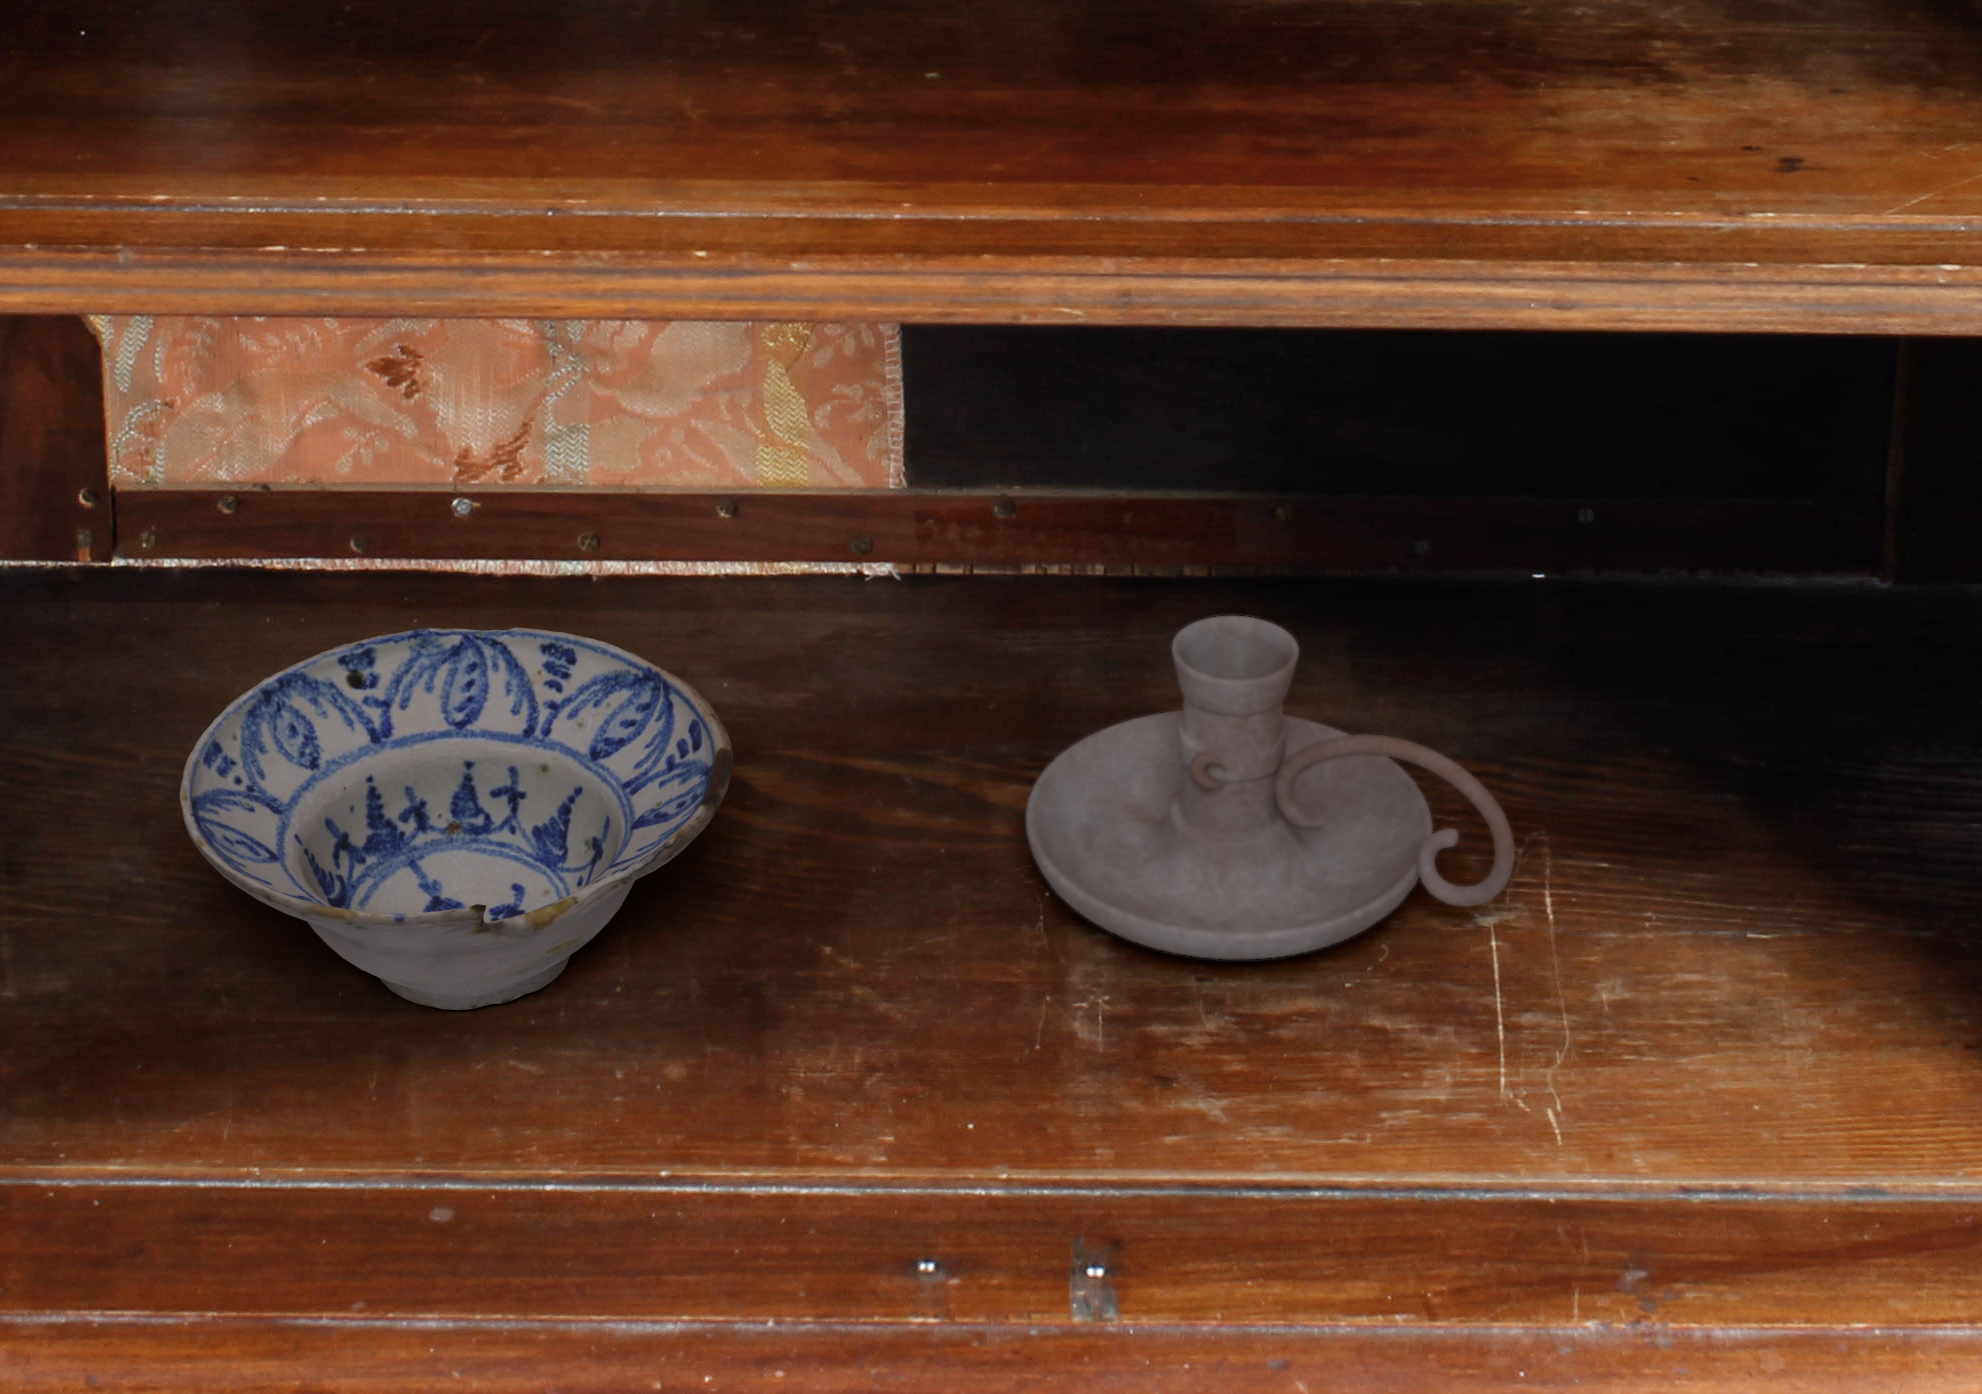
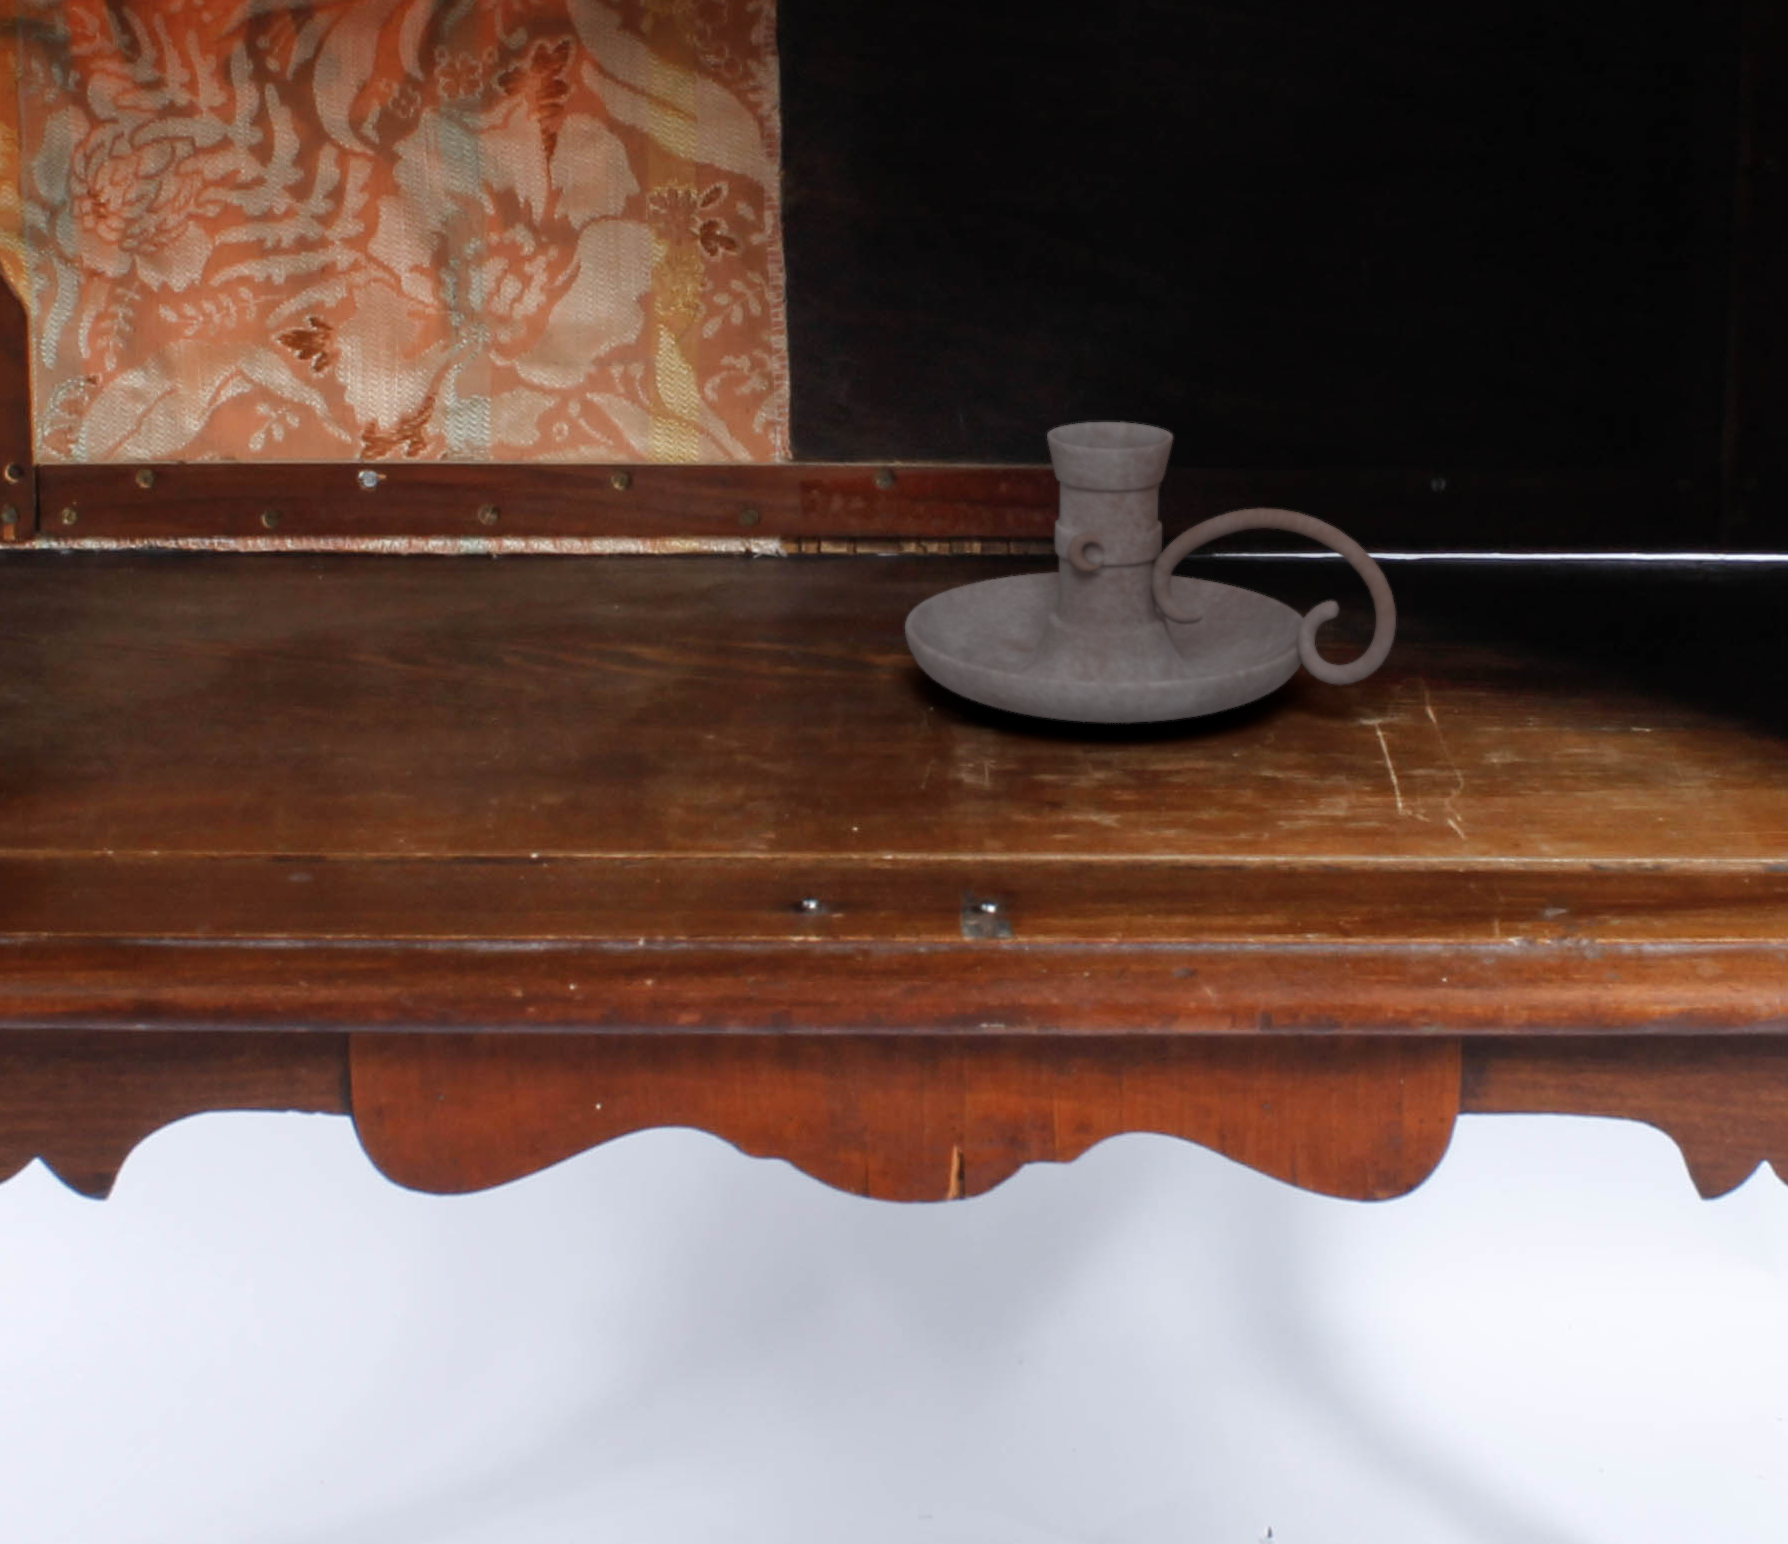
ceramic bowl: present [180,627,733,1010] -> none [57,459,613,764]

